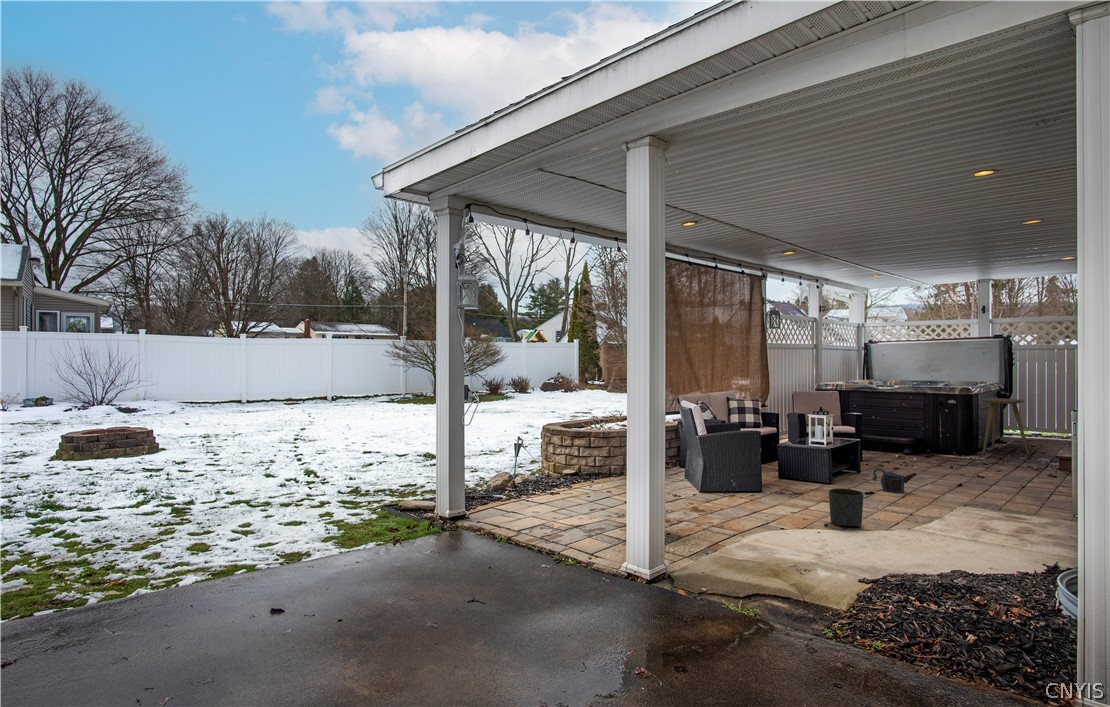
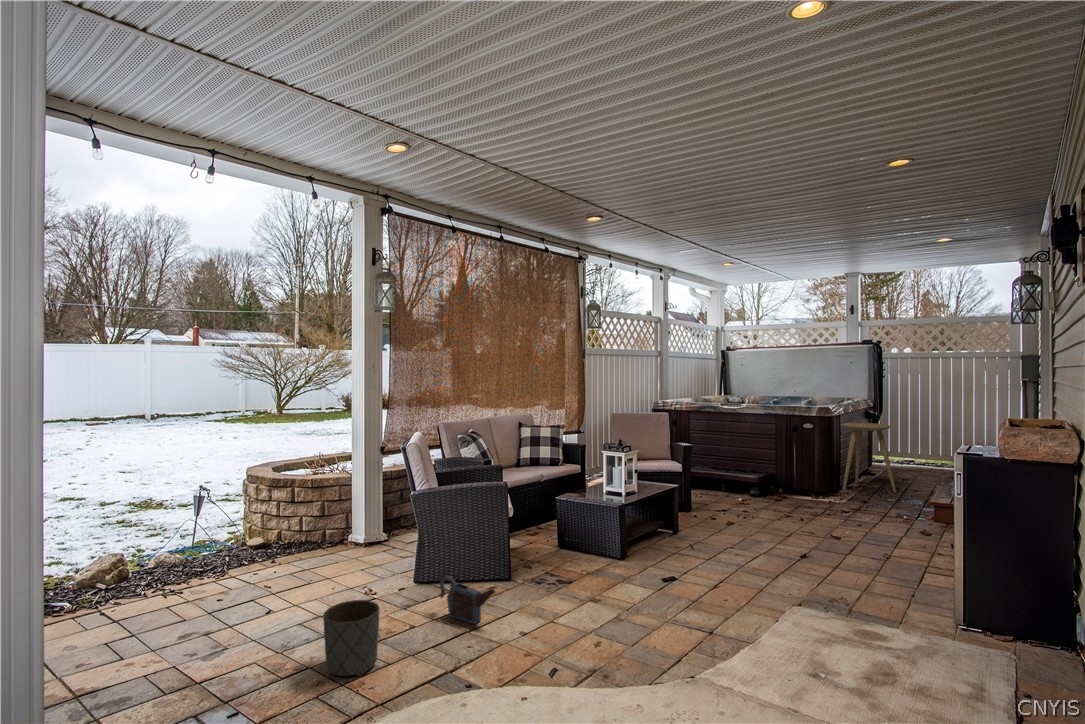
watering can: present [873,468,917,493] -> present [440,576,495,624]
planter: present [829,488,863,527] -> present [323,600,380,676]

